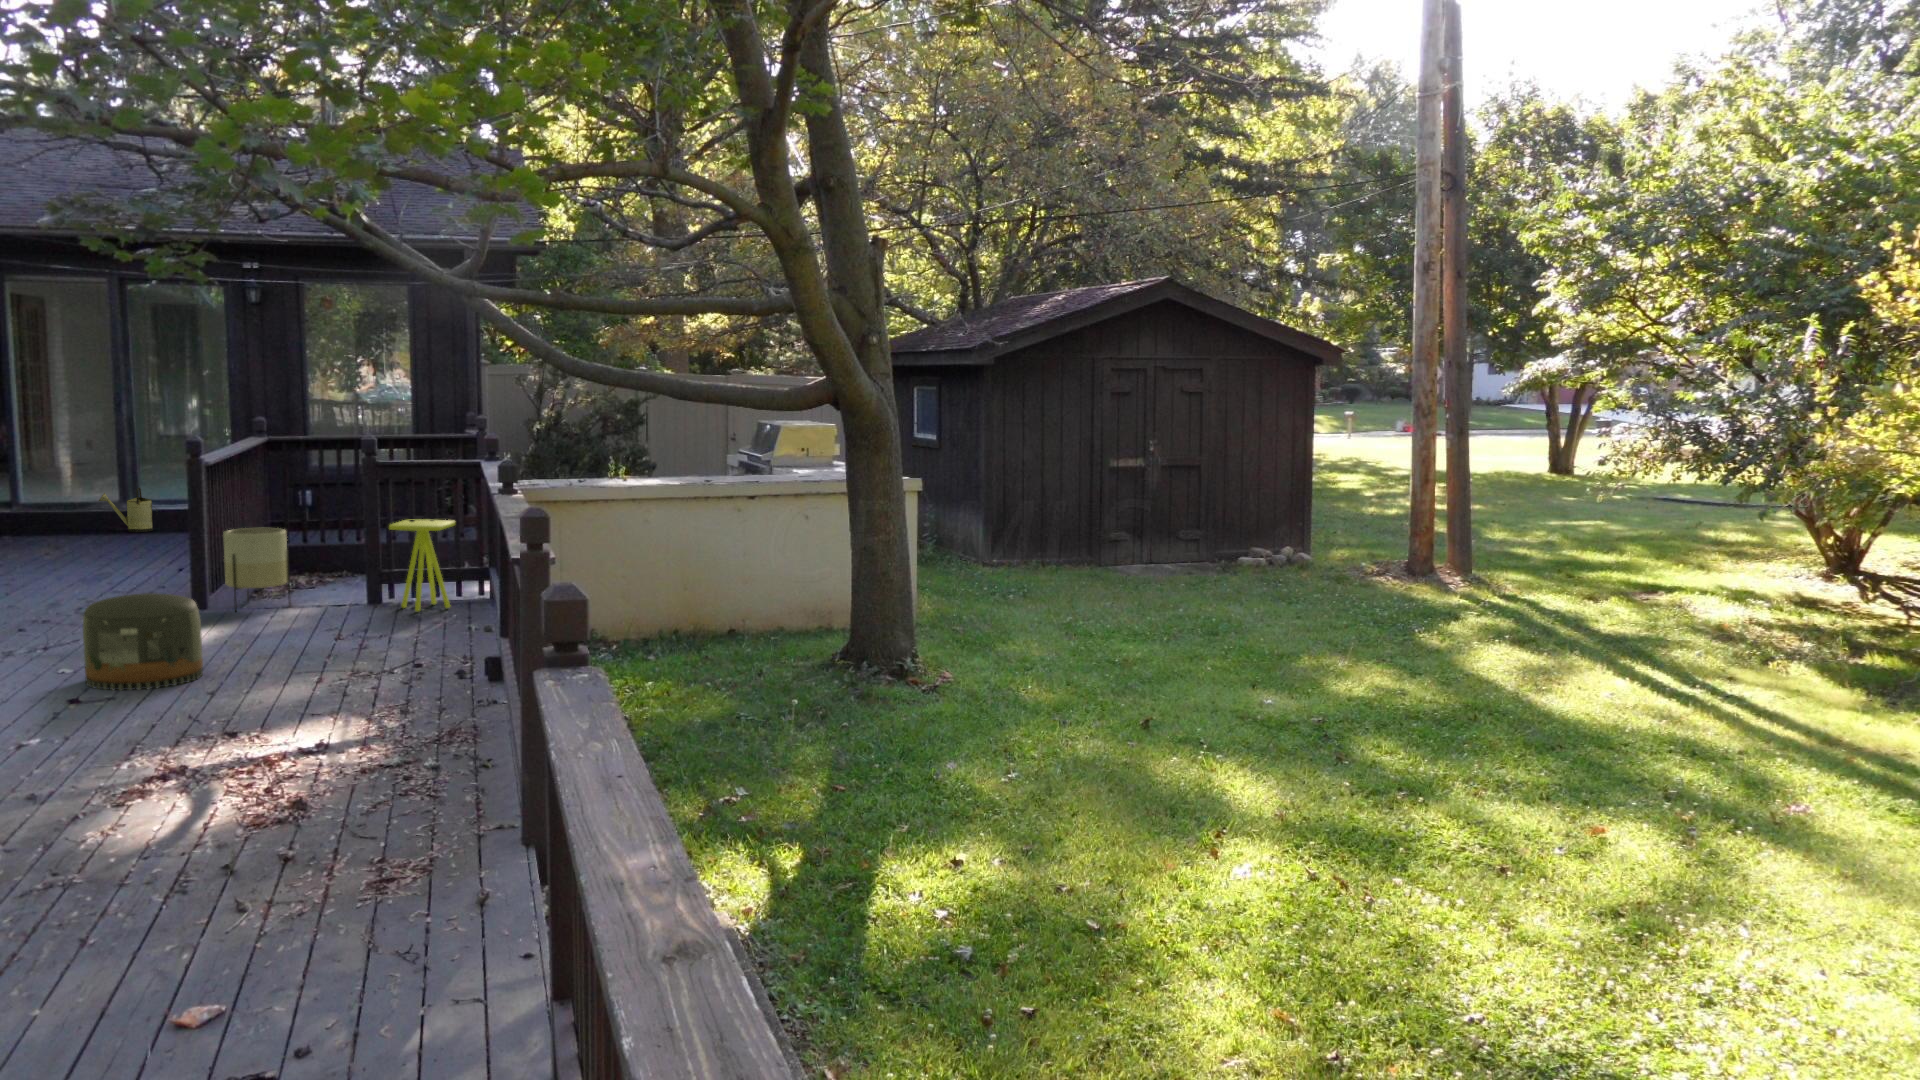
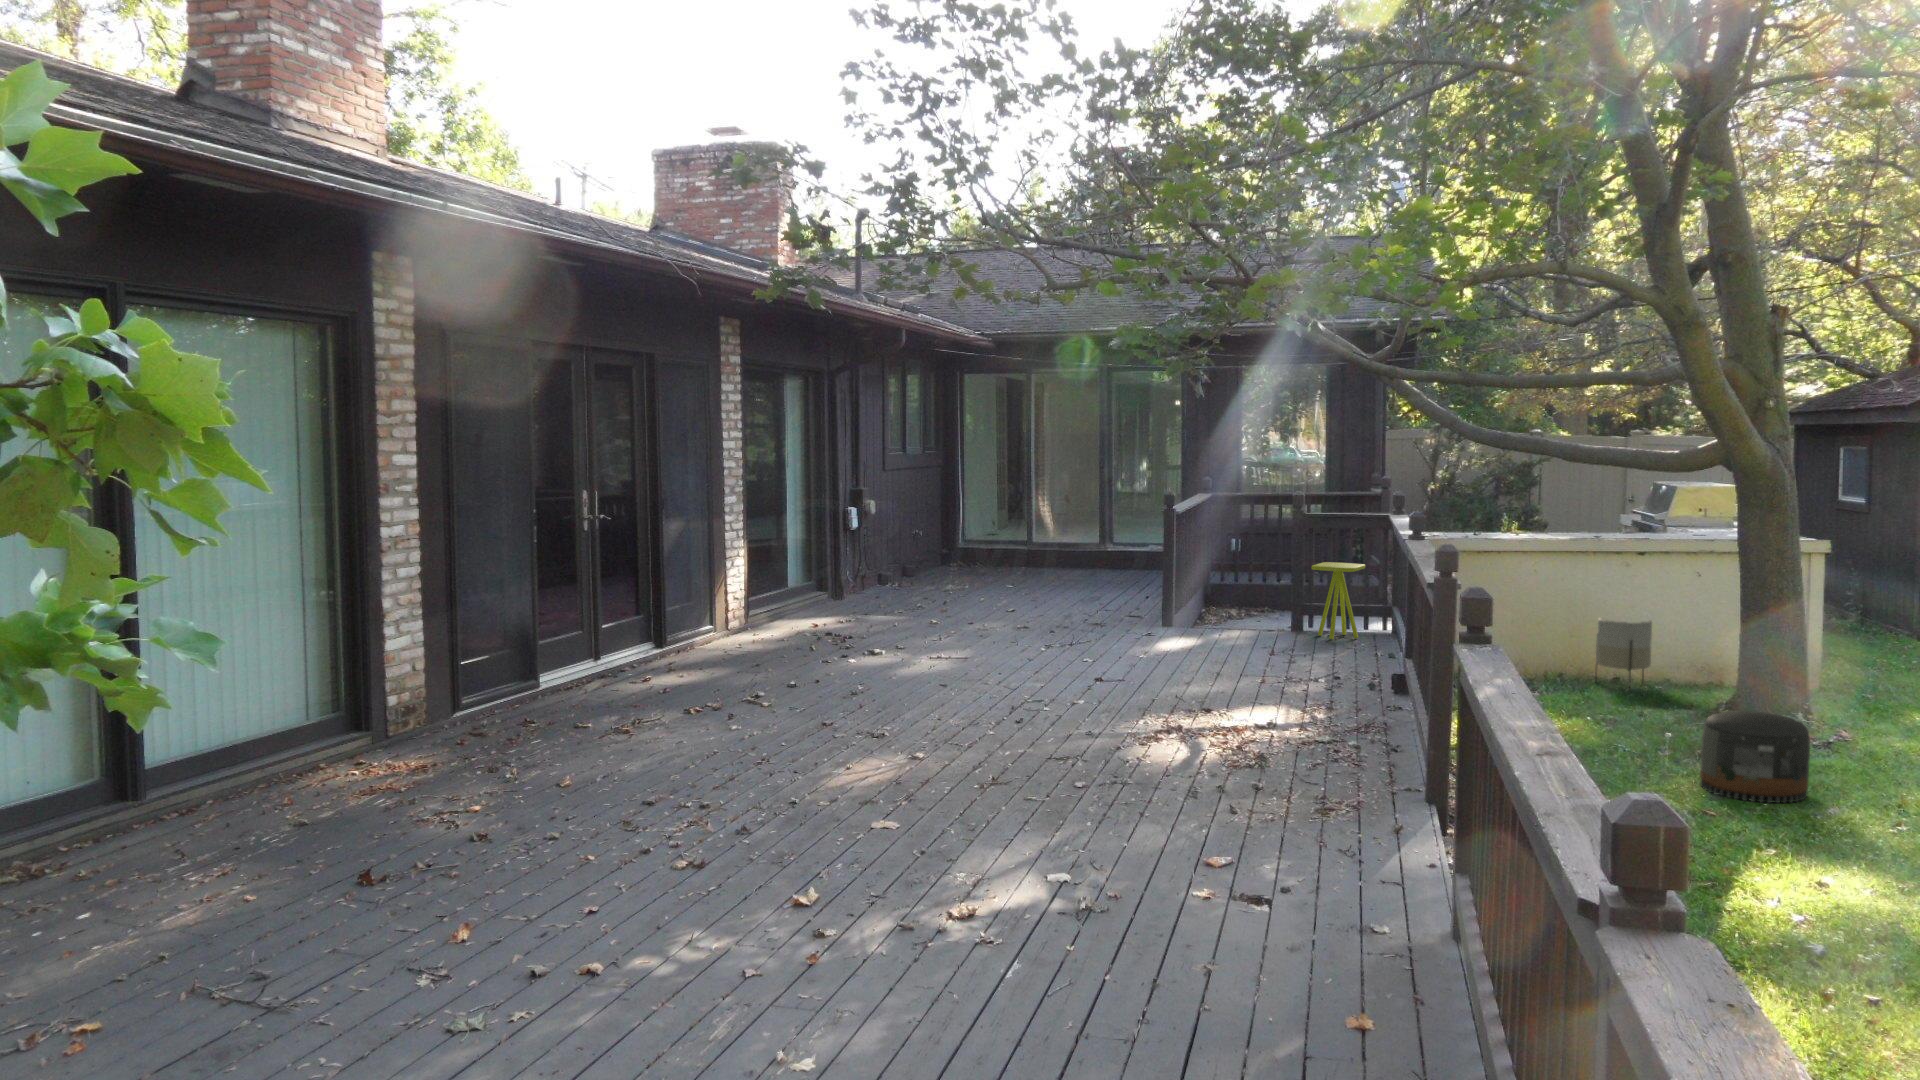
watering can: present [99,488,153,532] -> none [1082,533,1123,568]
planter: present [223,528,290,611] -> present [1596,618,1652,682]
pouf: present [83,593,203,690] -> present [1700,711,1810,803]

